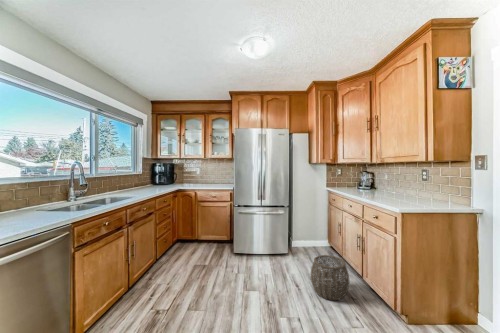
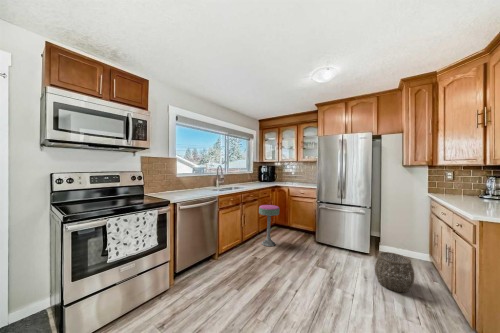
bar stool: none [157,218,188,278] -> present [259,205,280,246]

